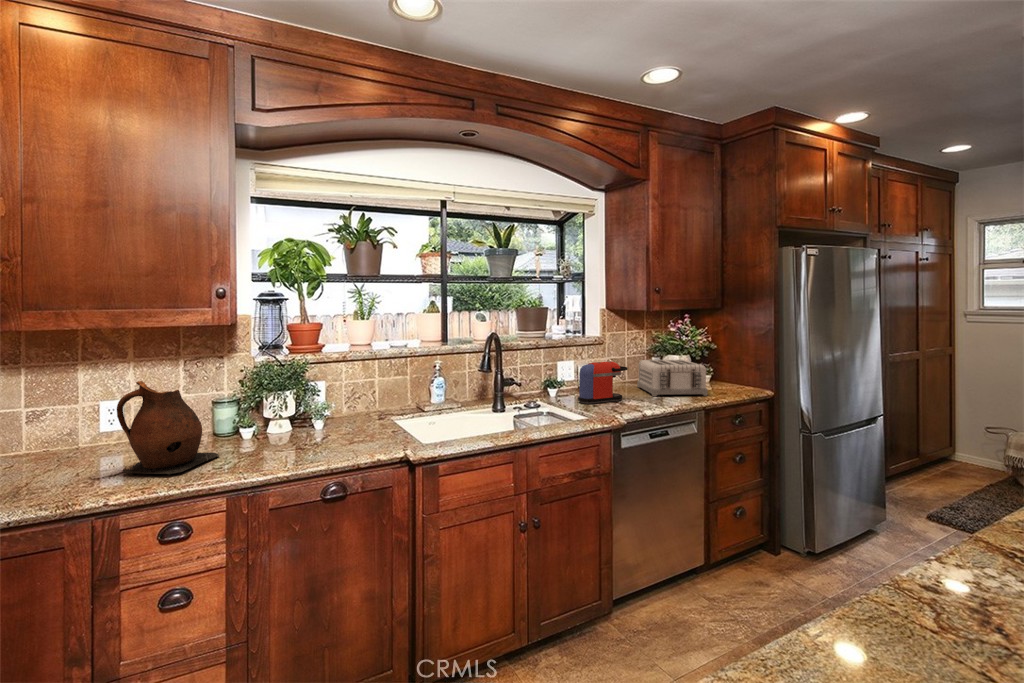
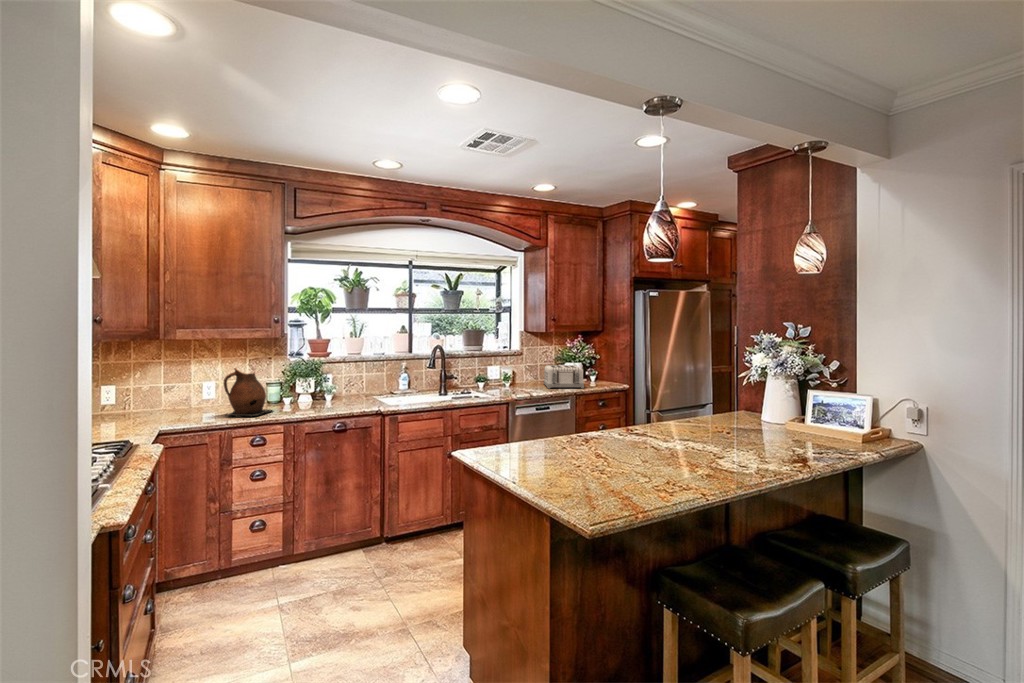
coffee maker: present [578,361,628,404] -> none [495,365,529,392]

